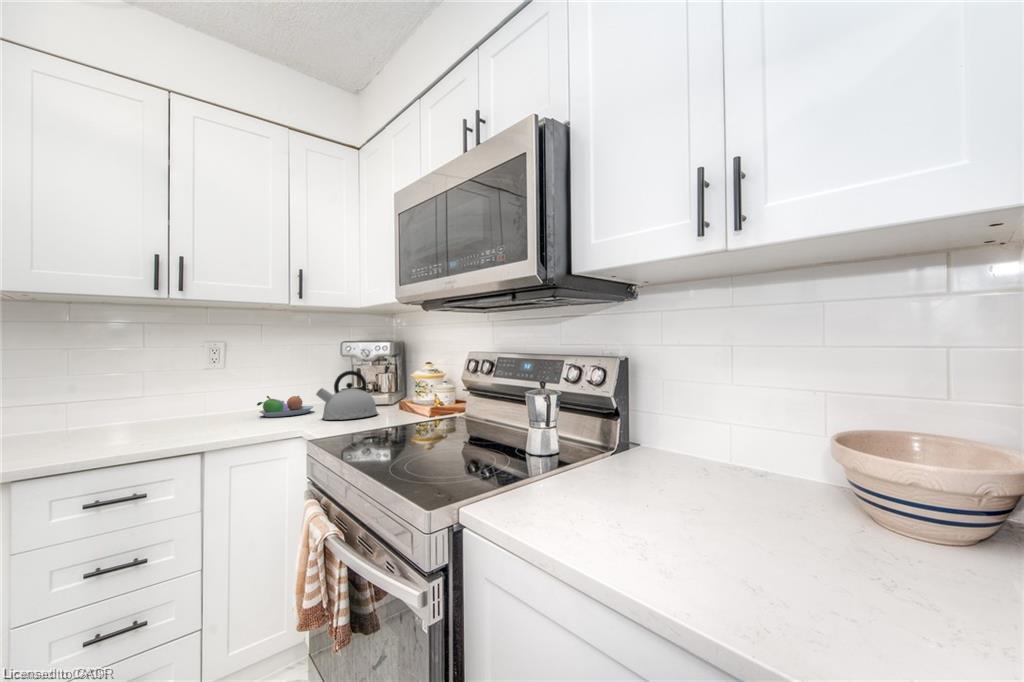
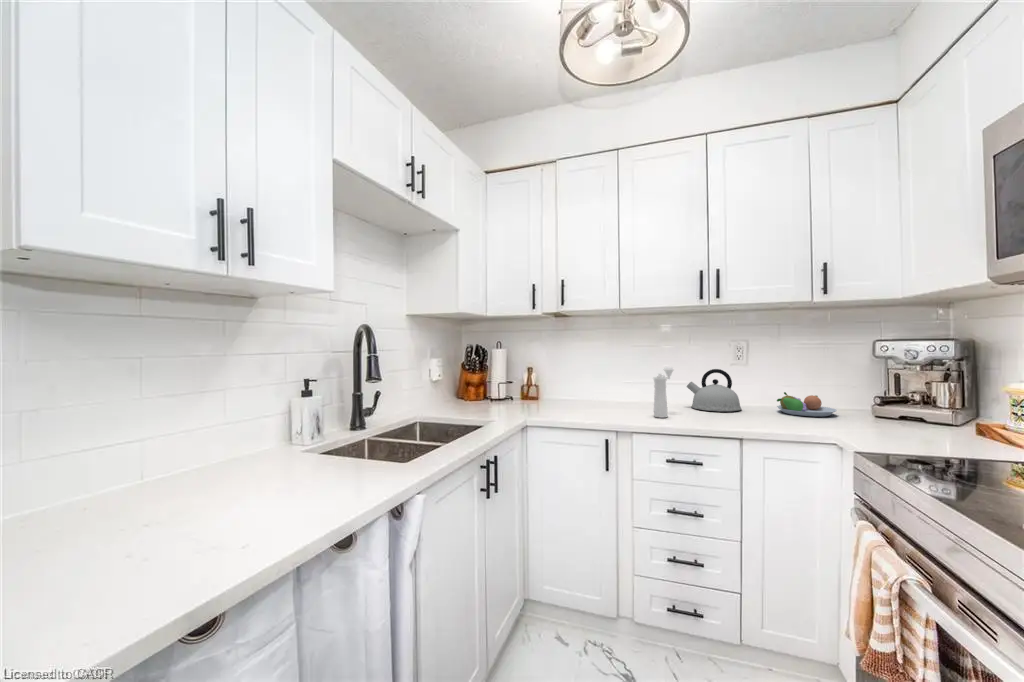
kettle: present [316,371,378,420] -> present [687,369,741,411]
pepper mill: none [72,377,115,447] -> present [653,367,673,418]

